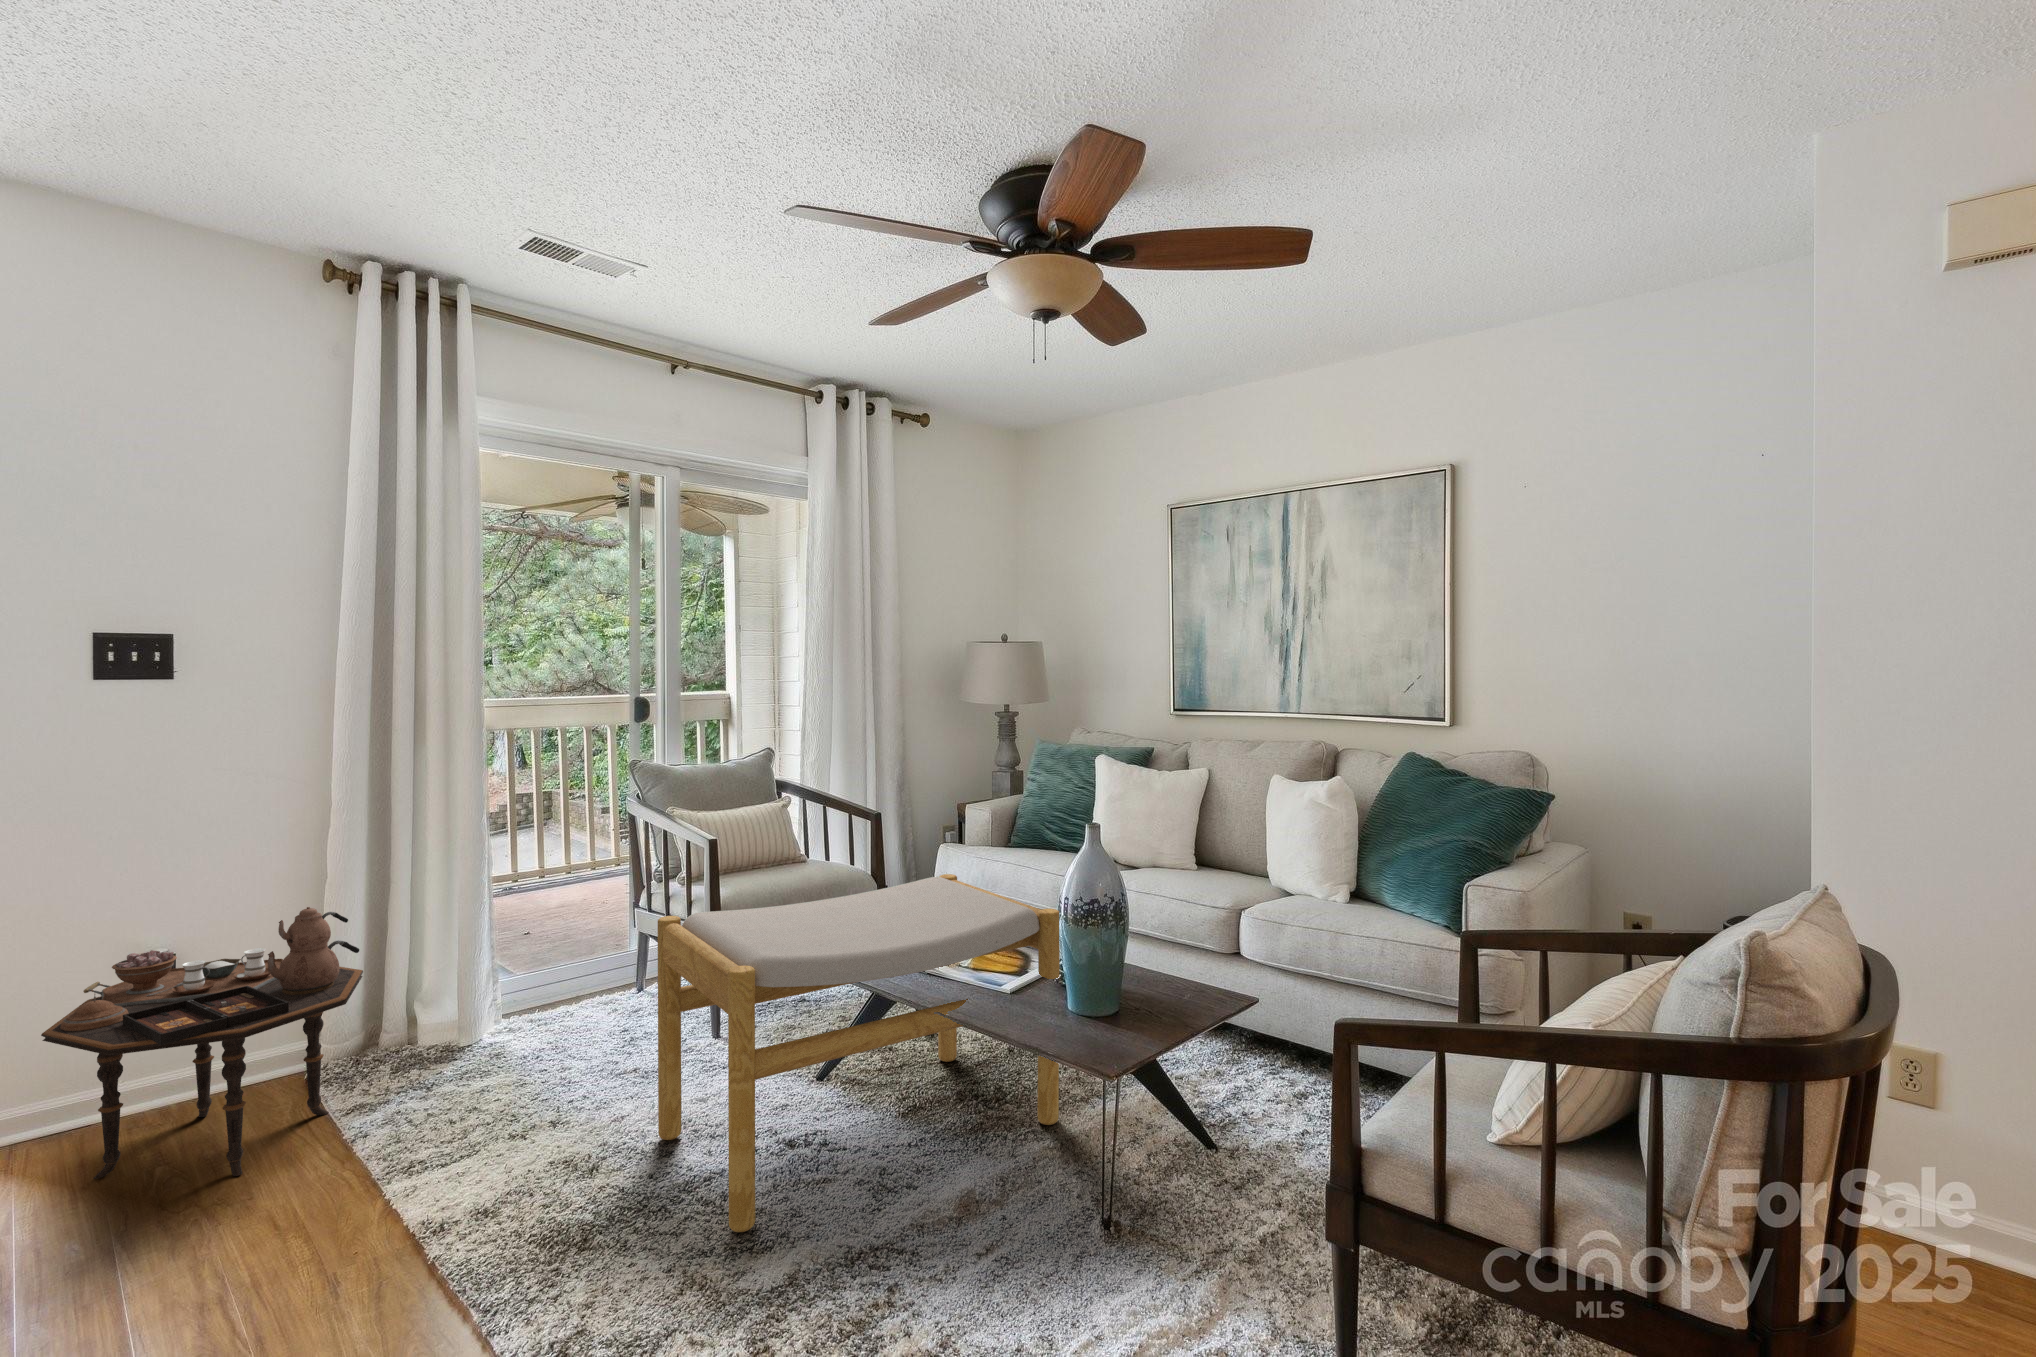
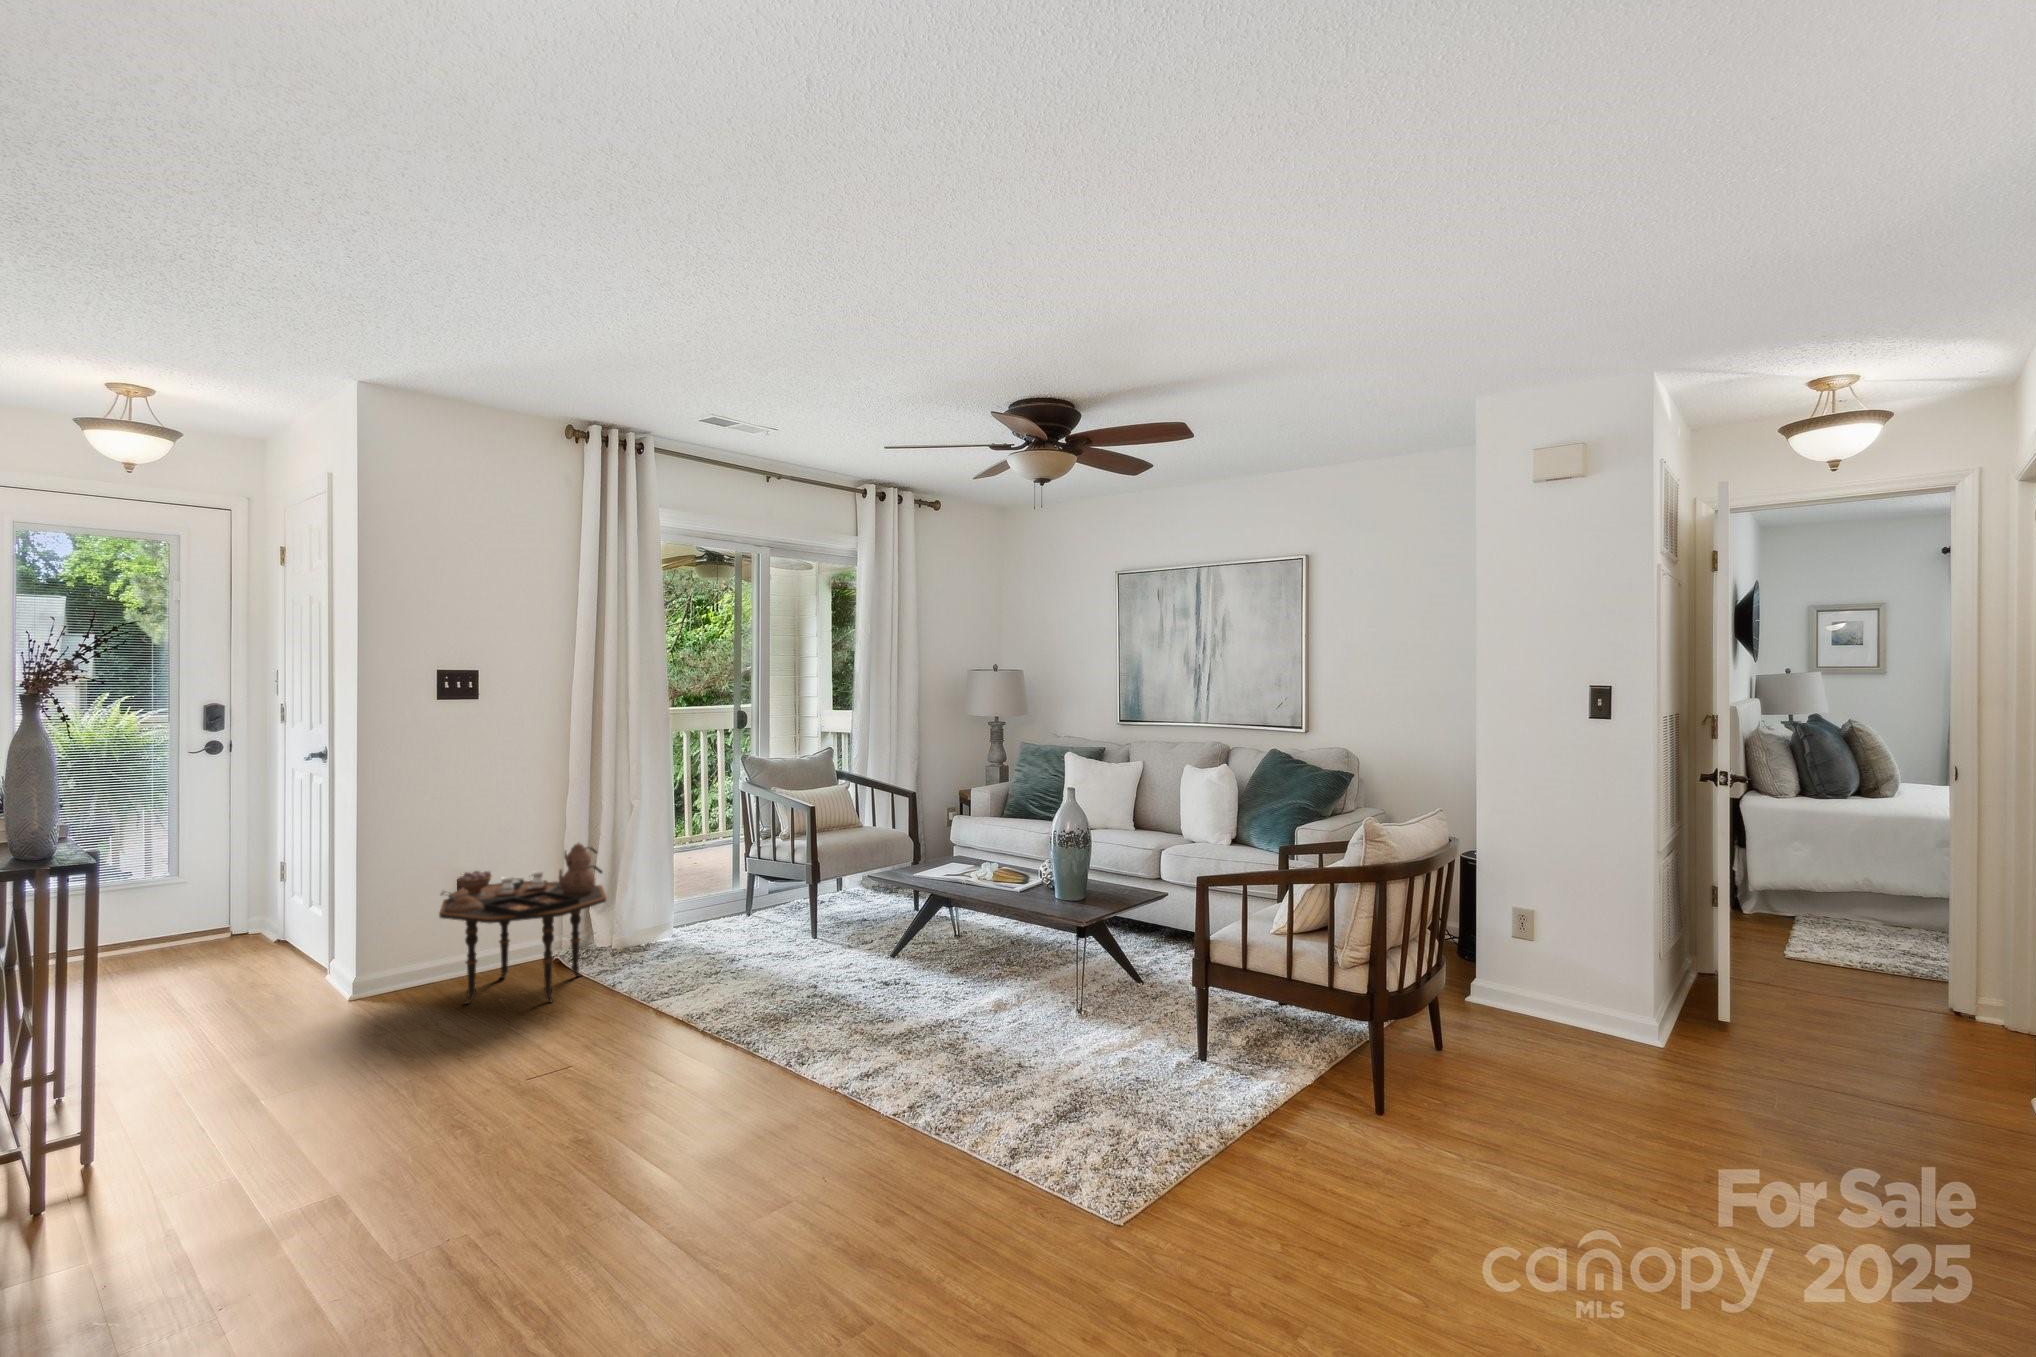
footstool: present [658,874,1059,1232] -> none [802,826,1048,1020]

